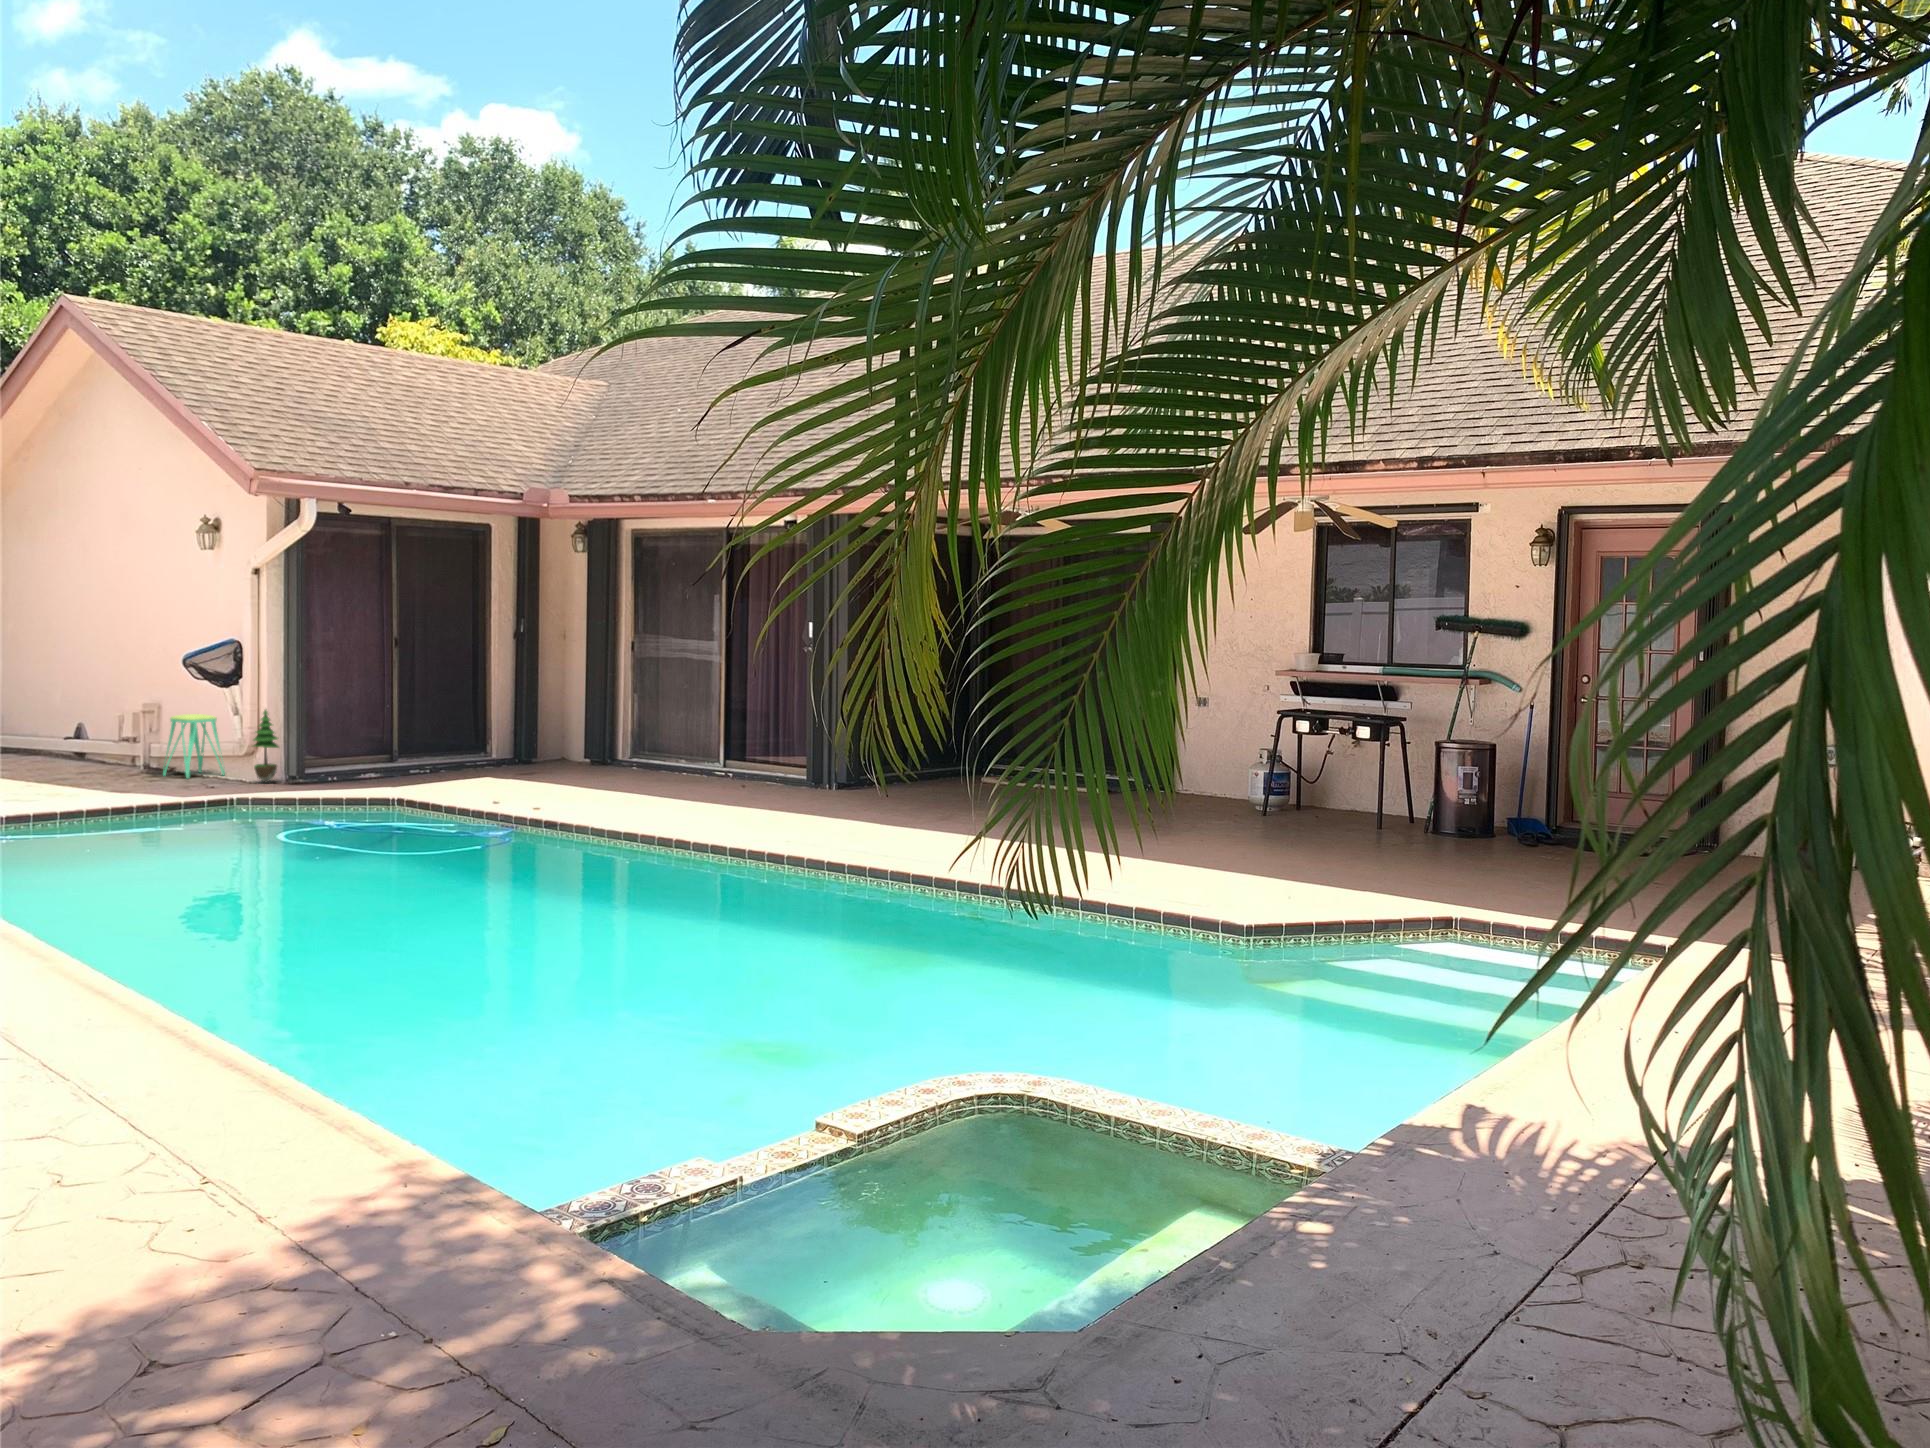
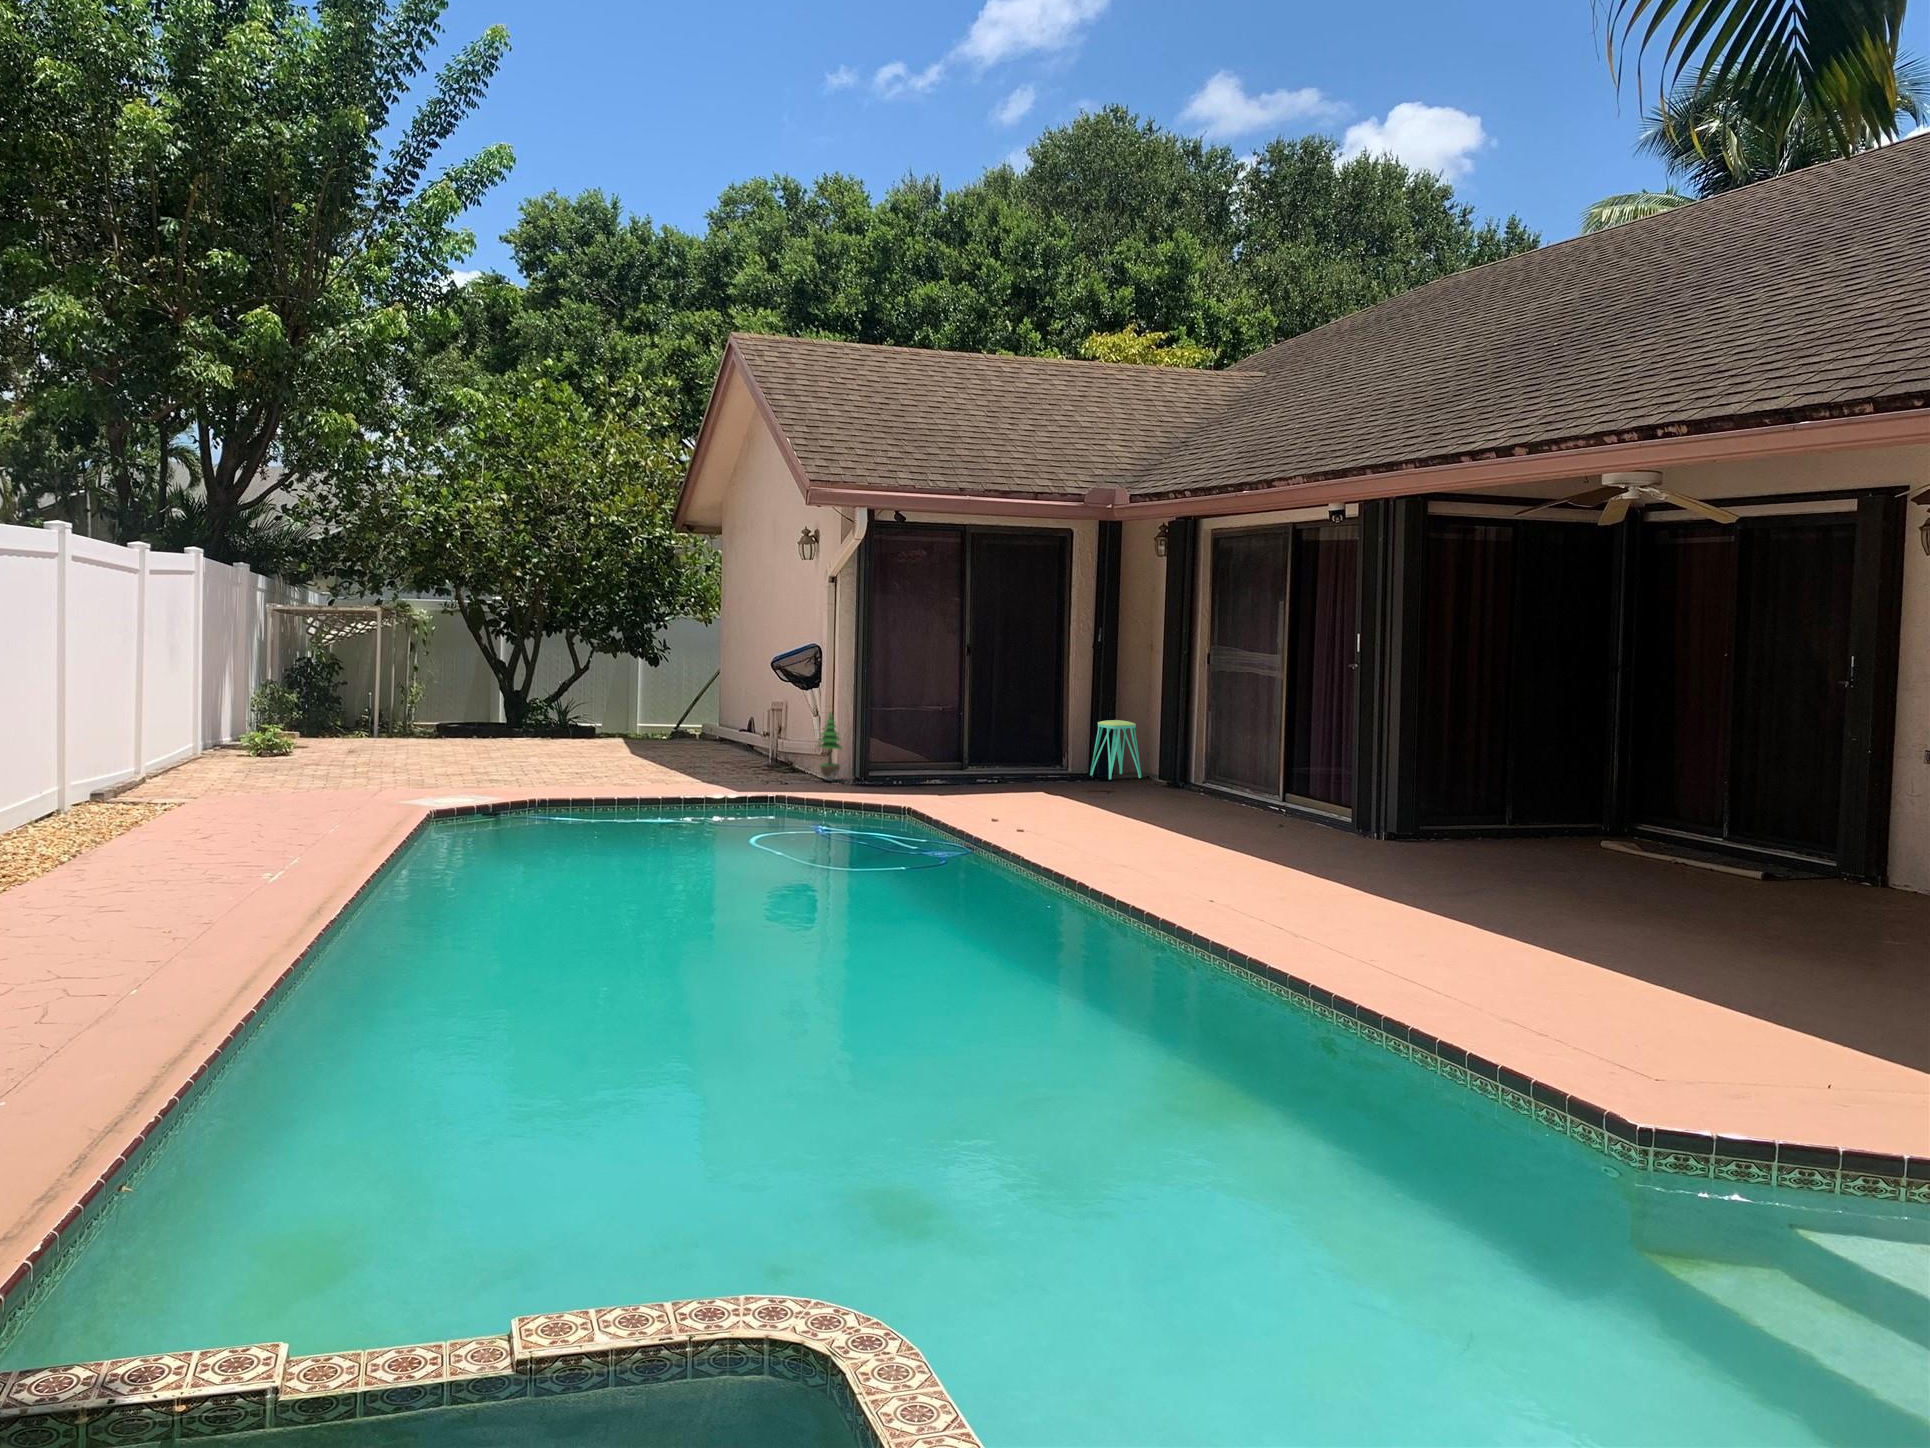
stool: present [163,714,225,778] -> present [1090,720,1141,779]

